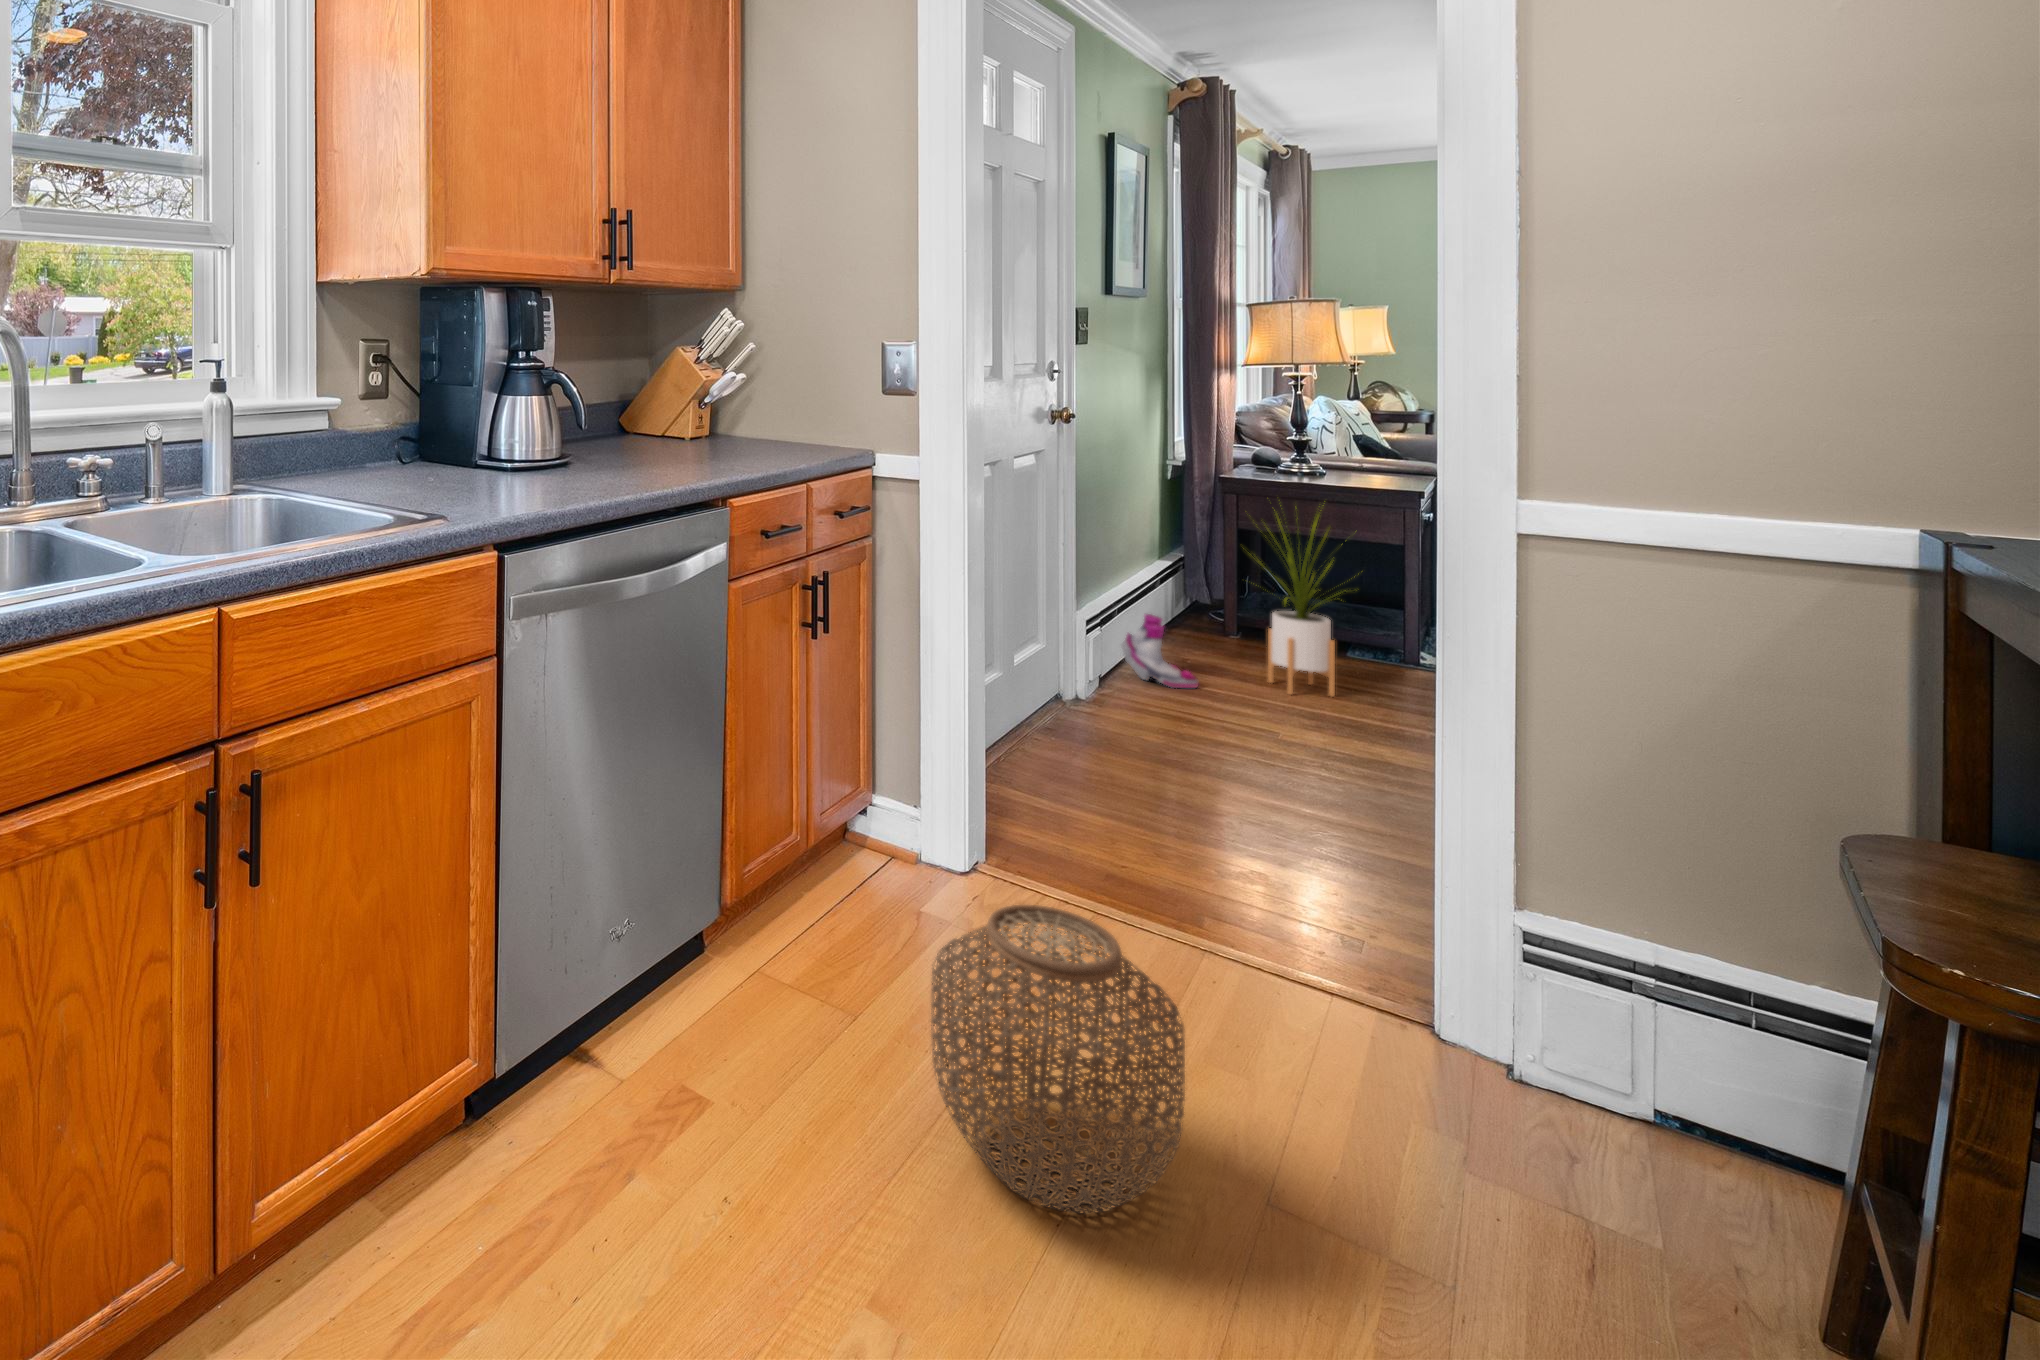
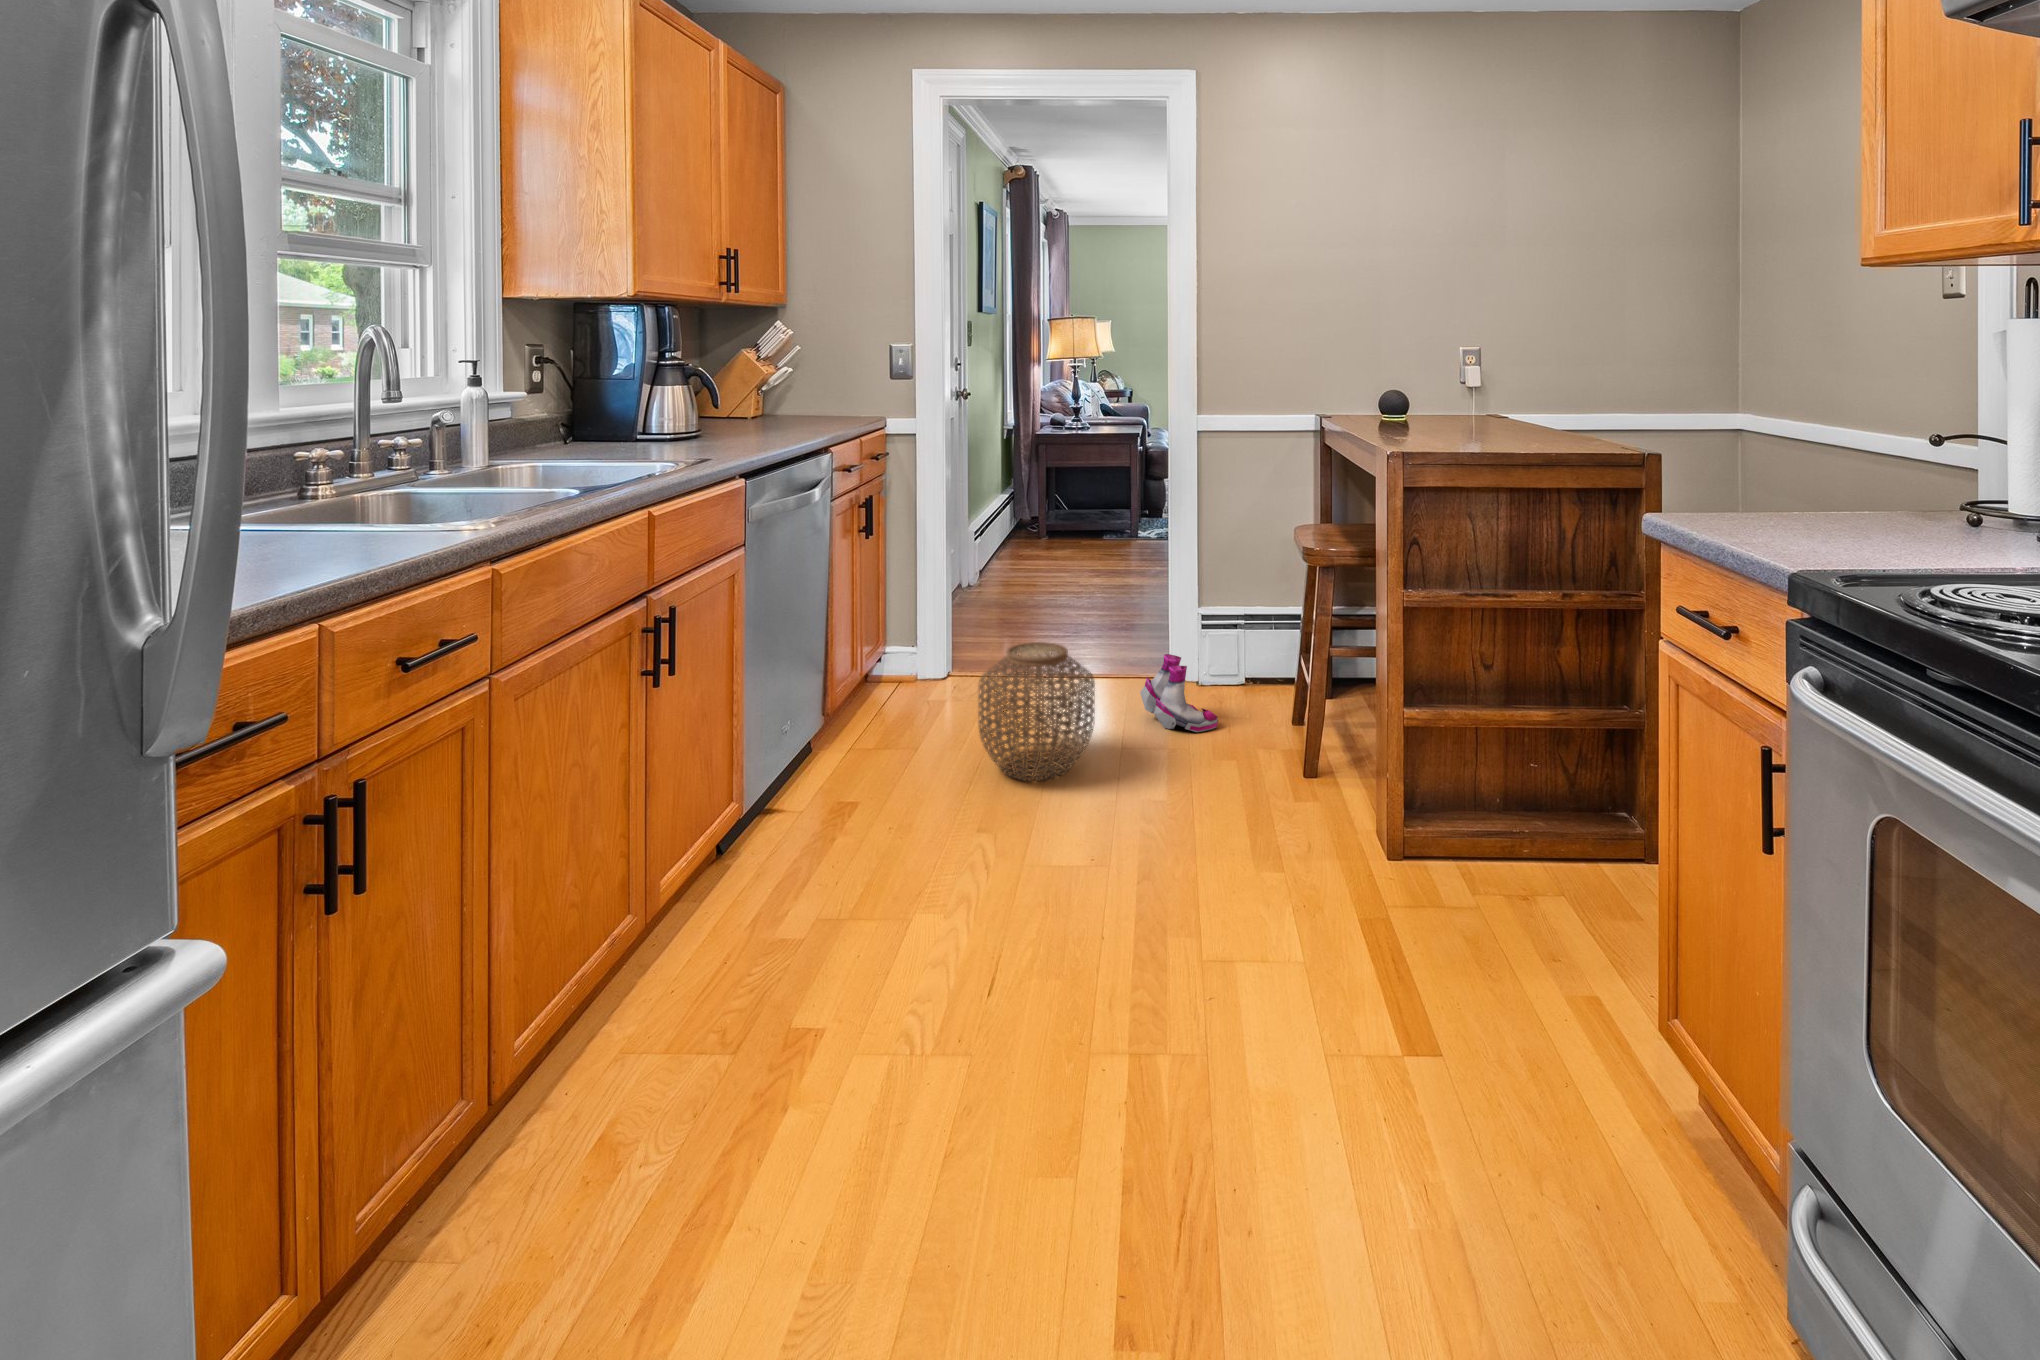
house plant: present [1254,500,1341,697] -> none [1055,441,1118,563]
boots: present [1121,614,1198,688] -> present [1140,654,1218,732]

